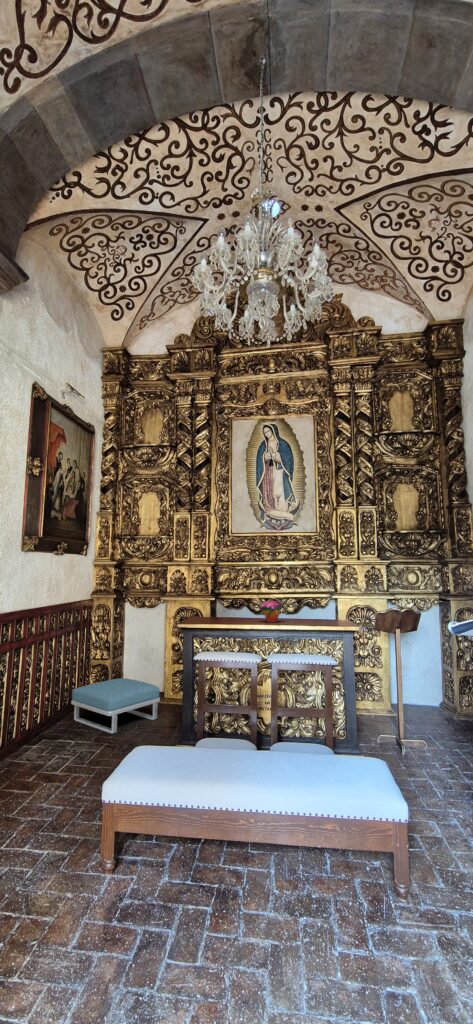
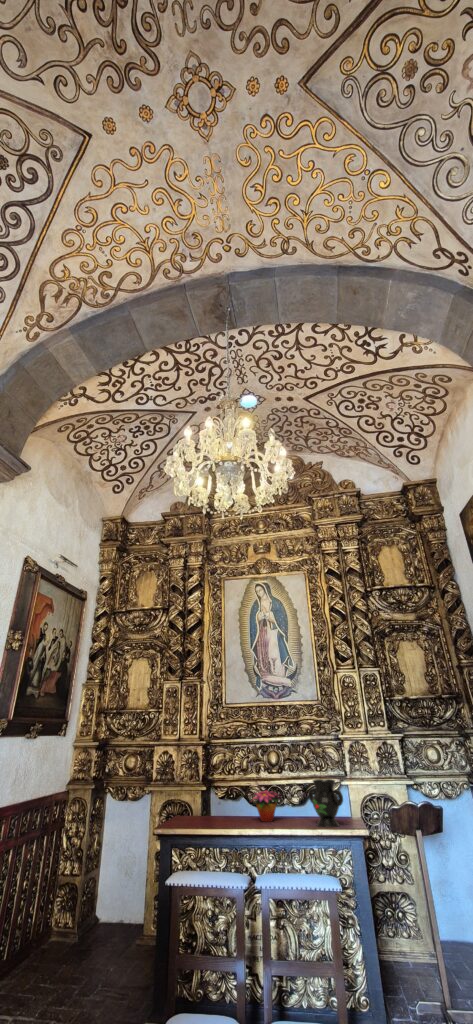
decorative vase: none [309,593,338,627] -> present [309,779,343,827]
footstool: present [71,678,160,734] -> none [20,904,133,1000]

